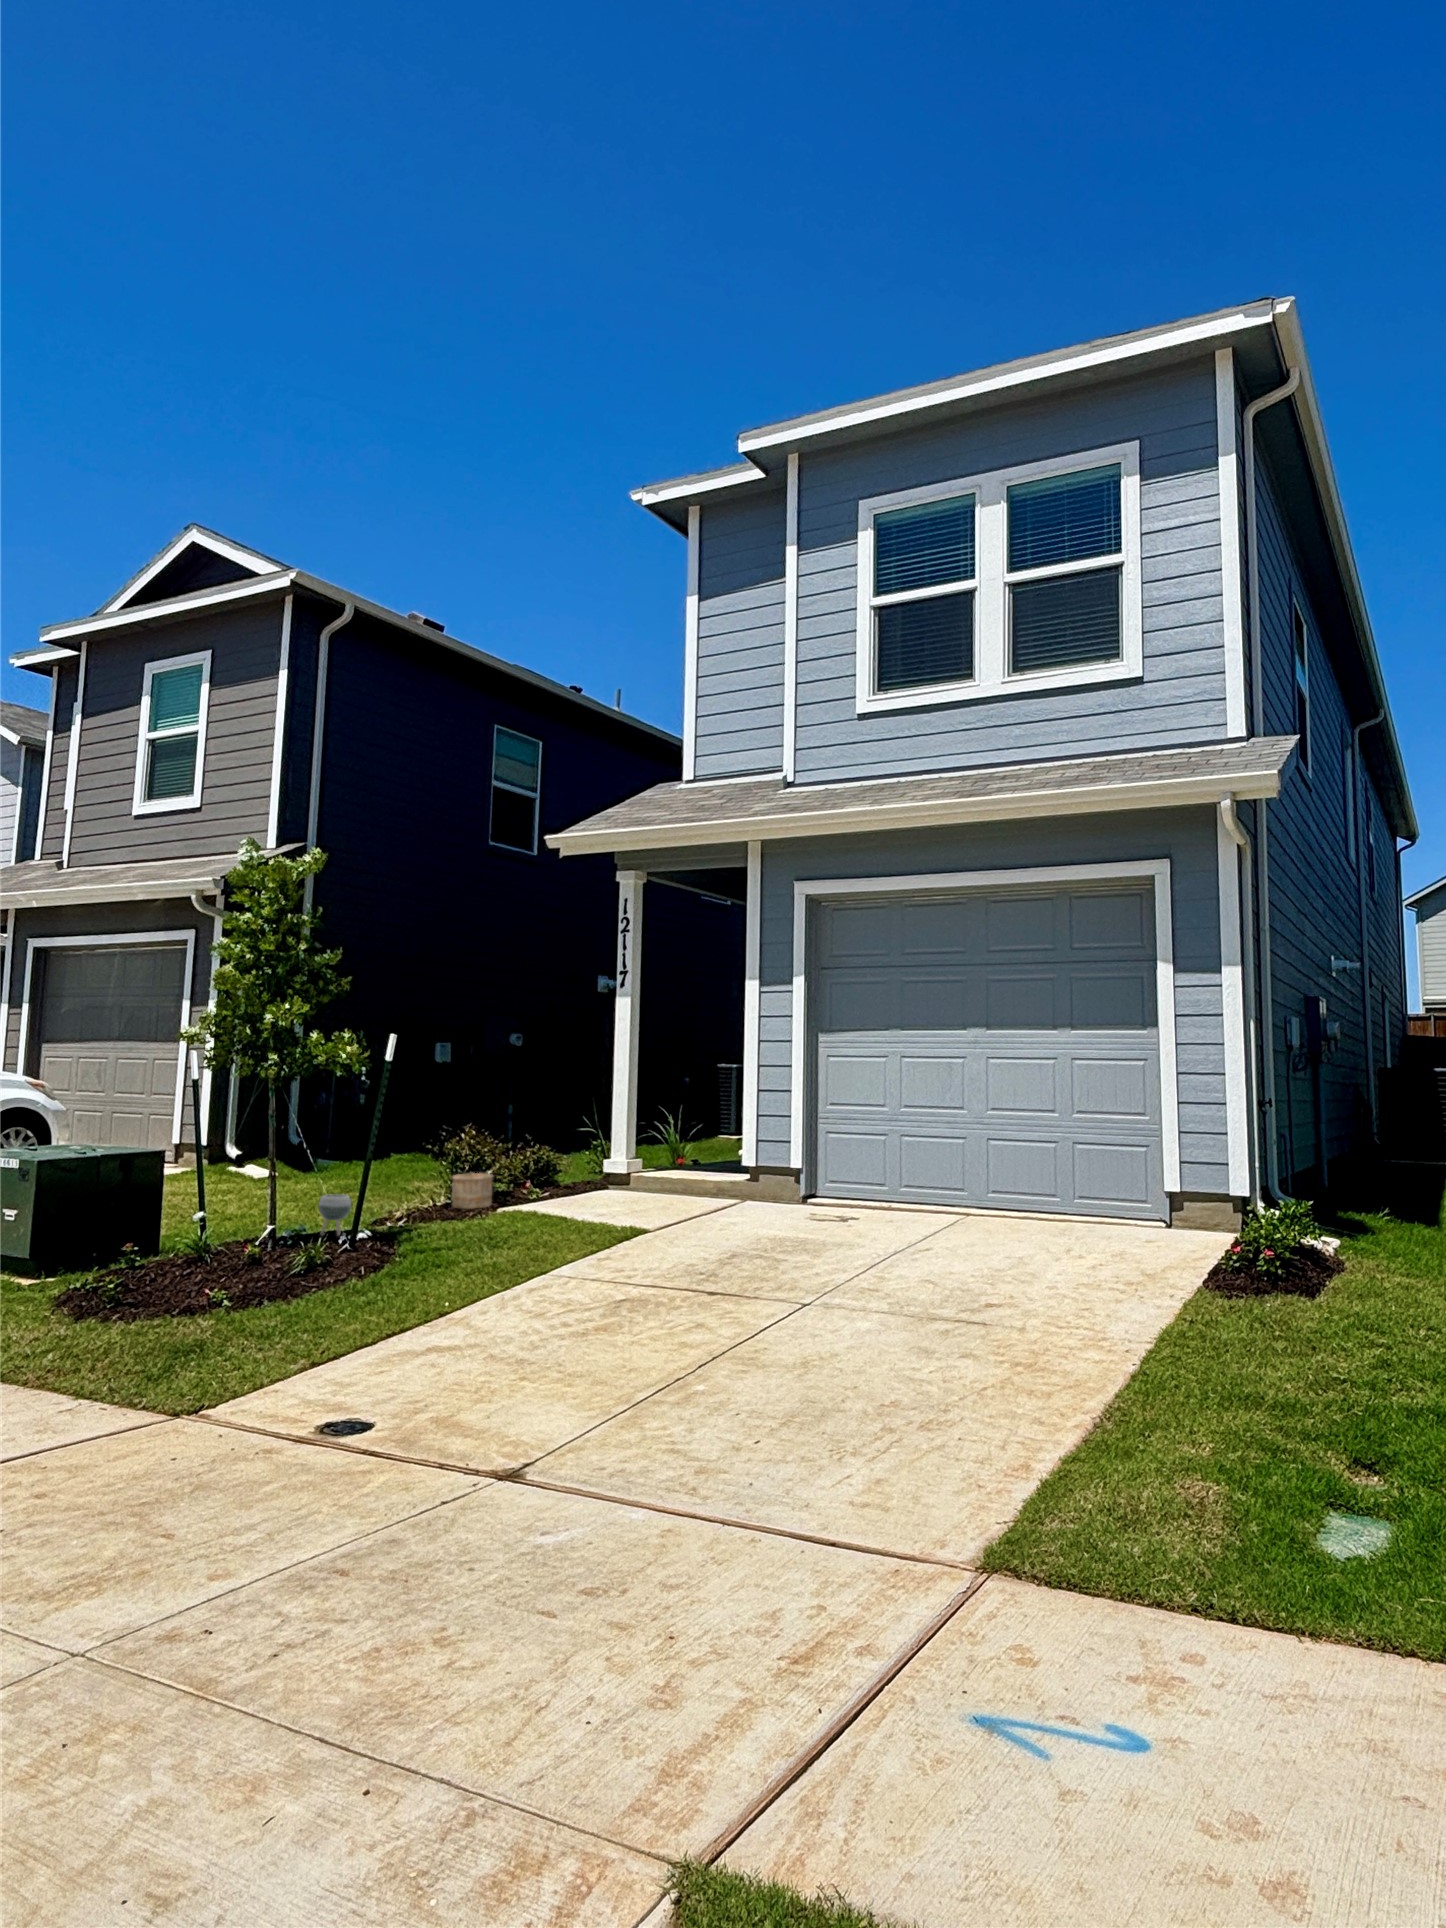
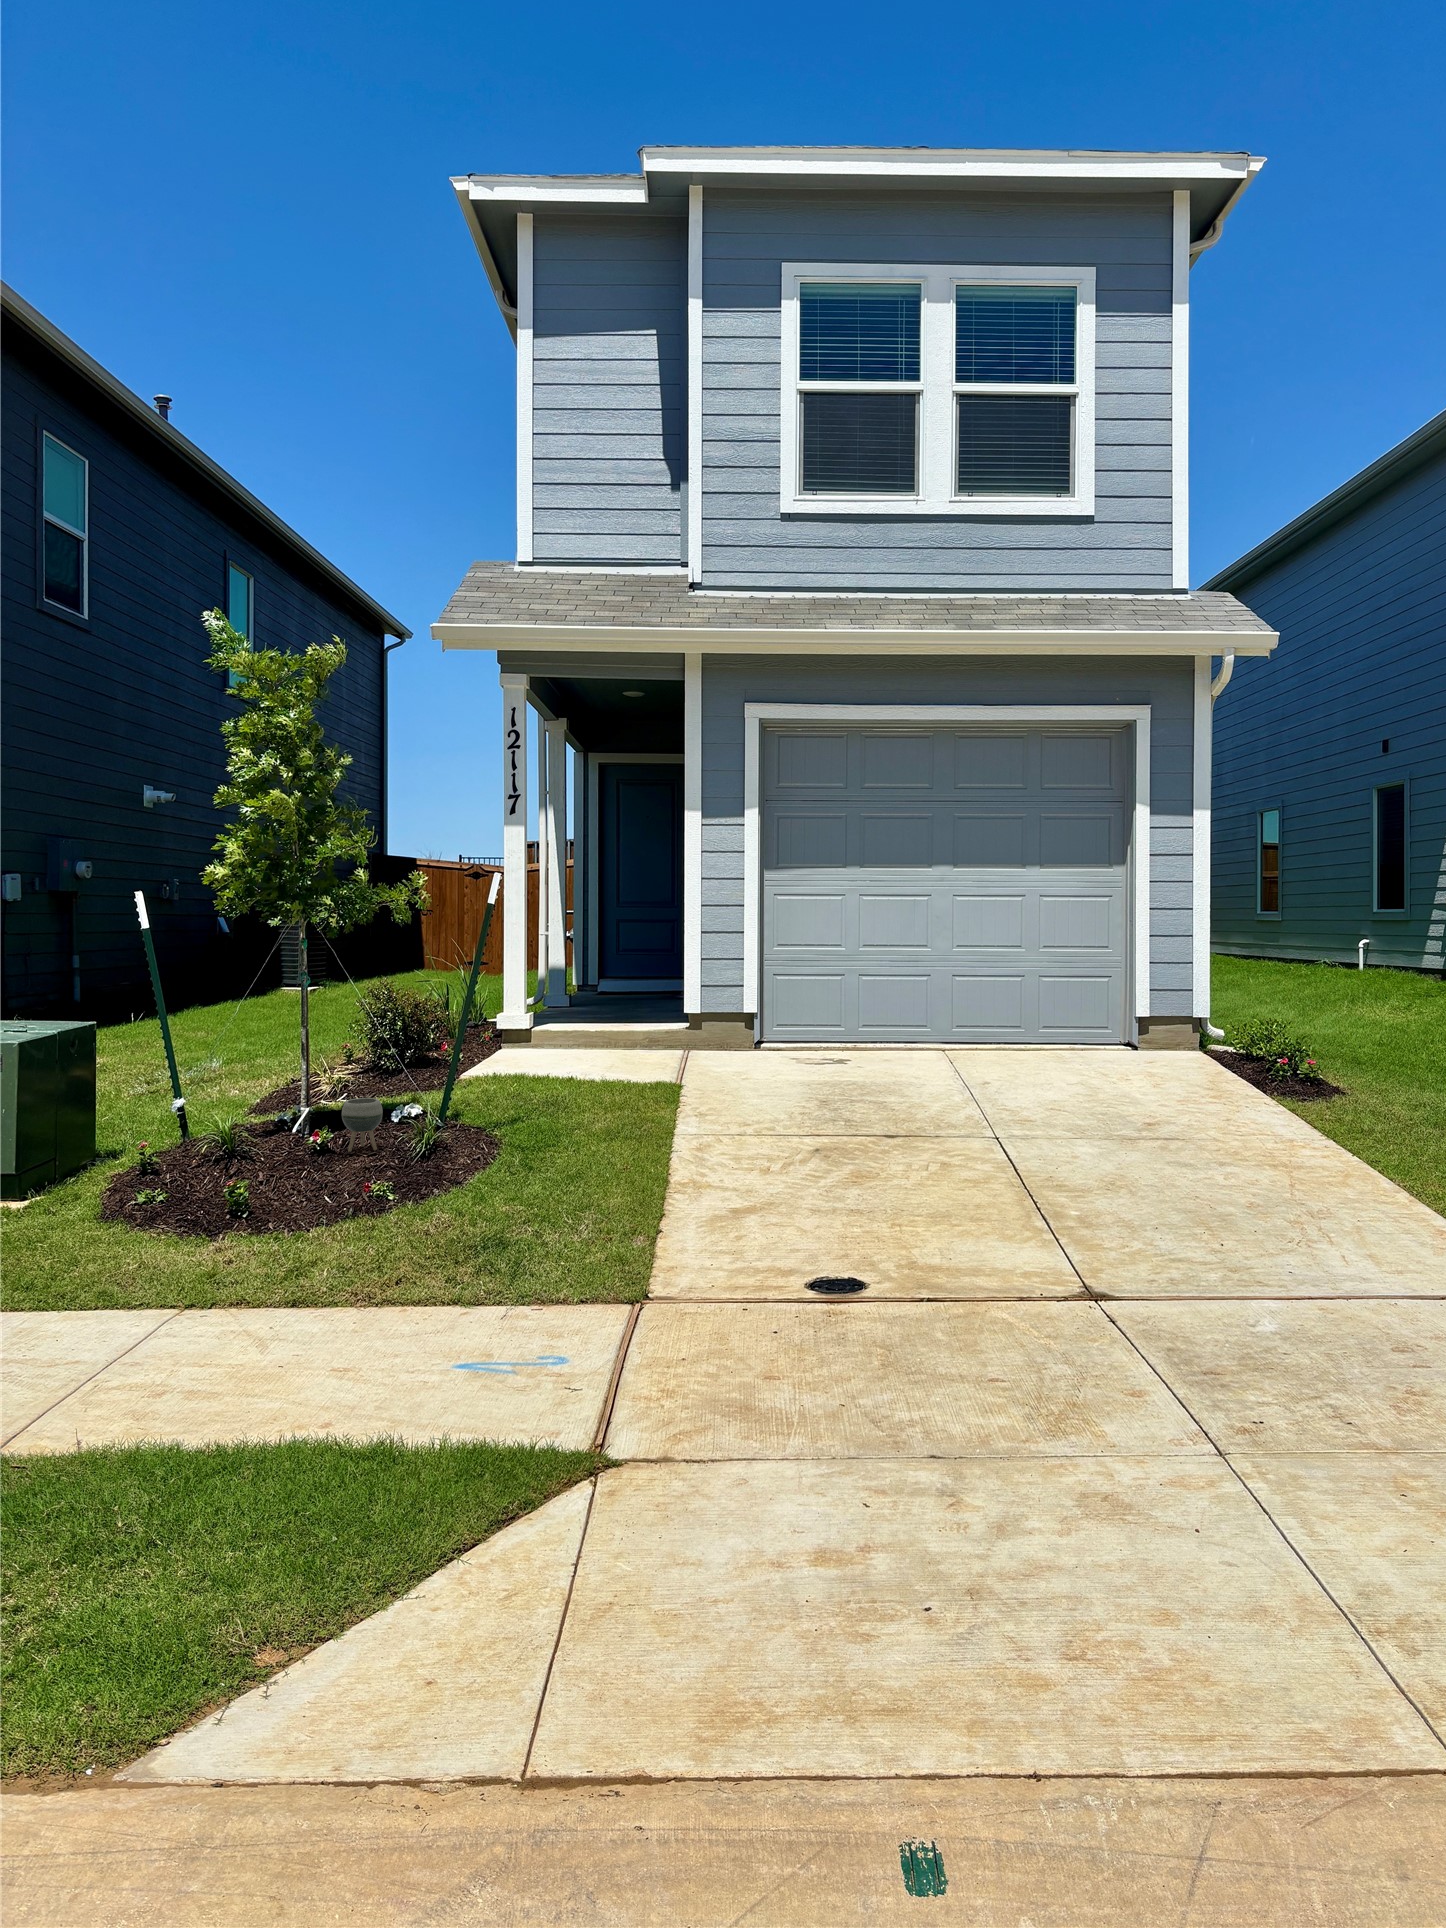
wooden bucket: present [452,1173,493,1209] -> none [360,1046,412,1091]

